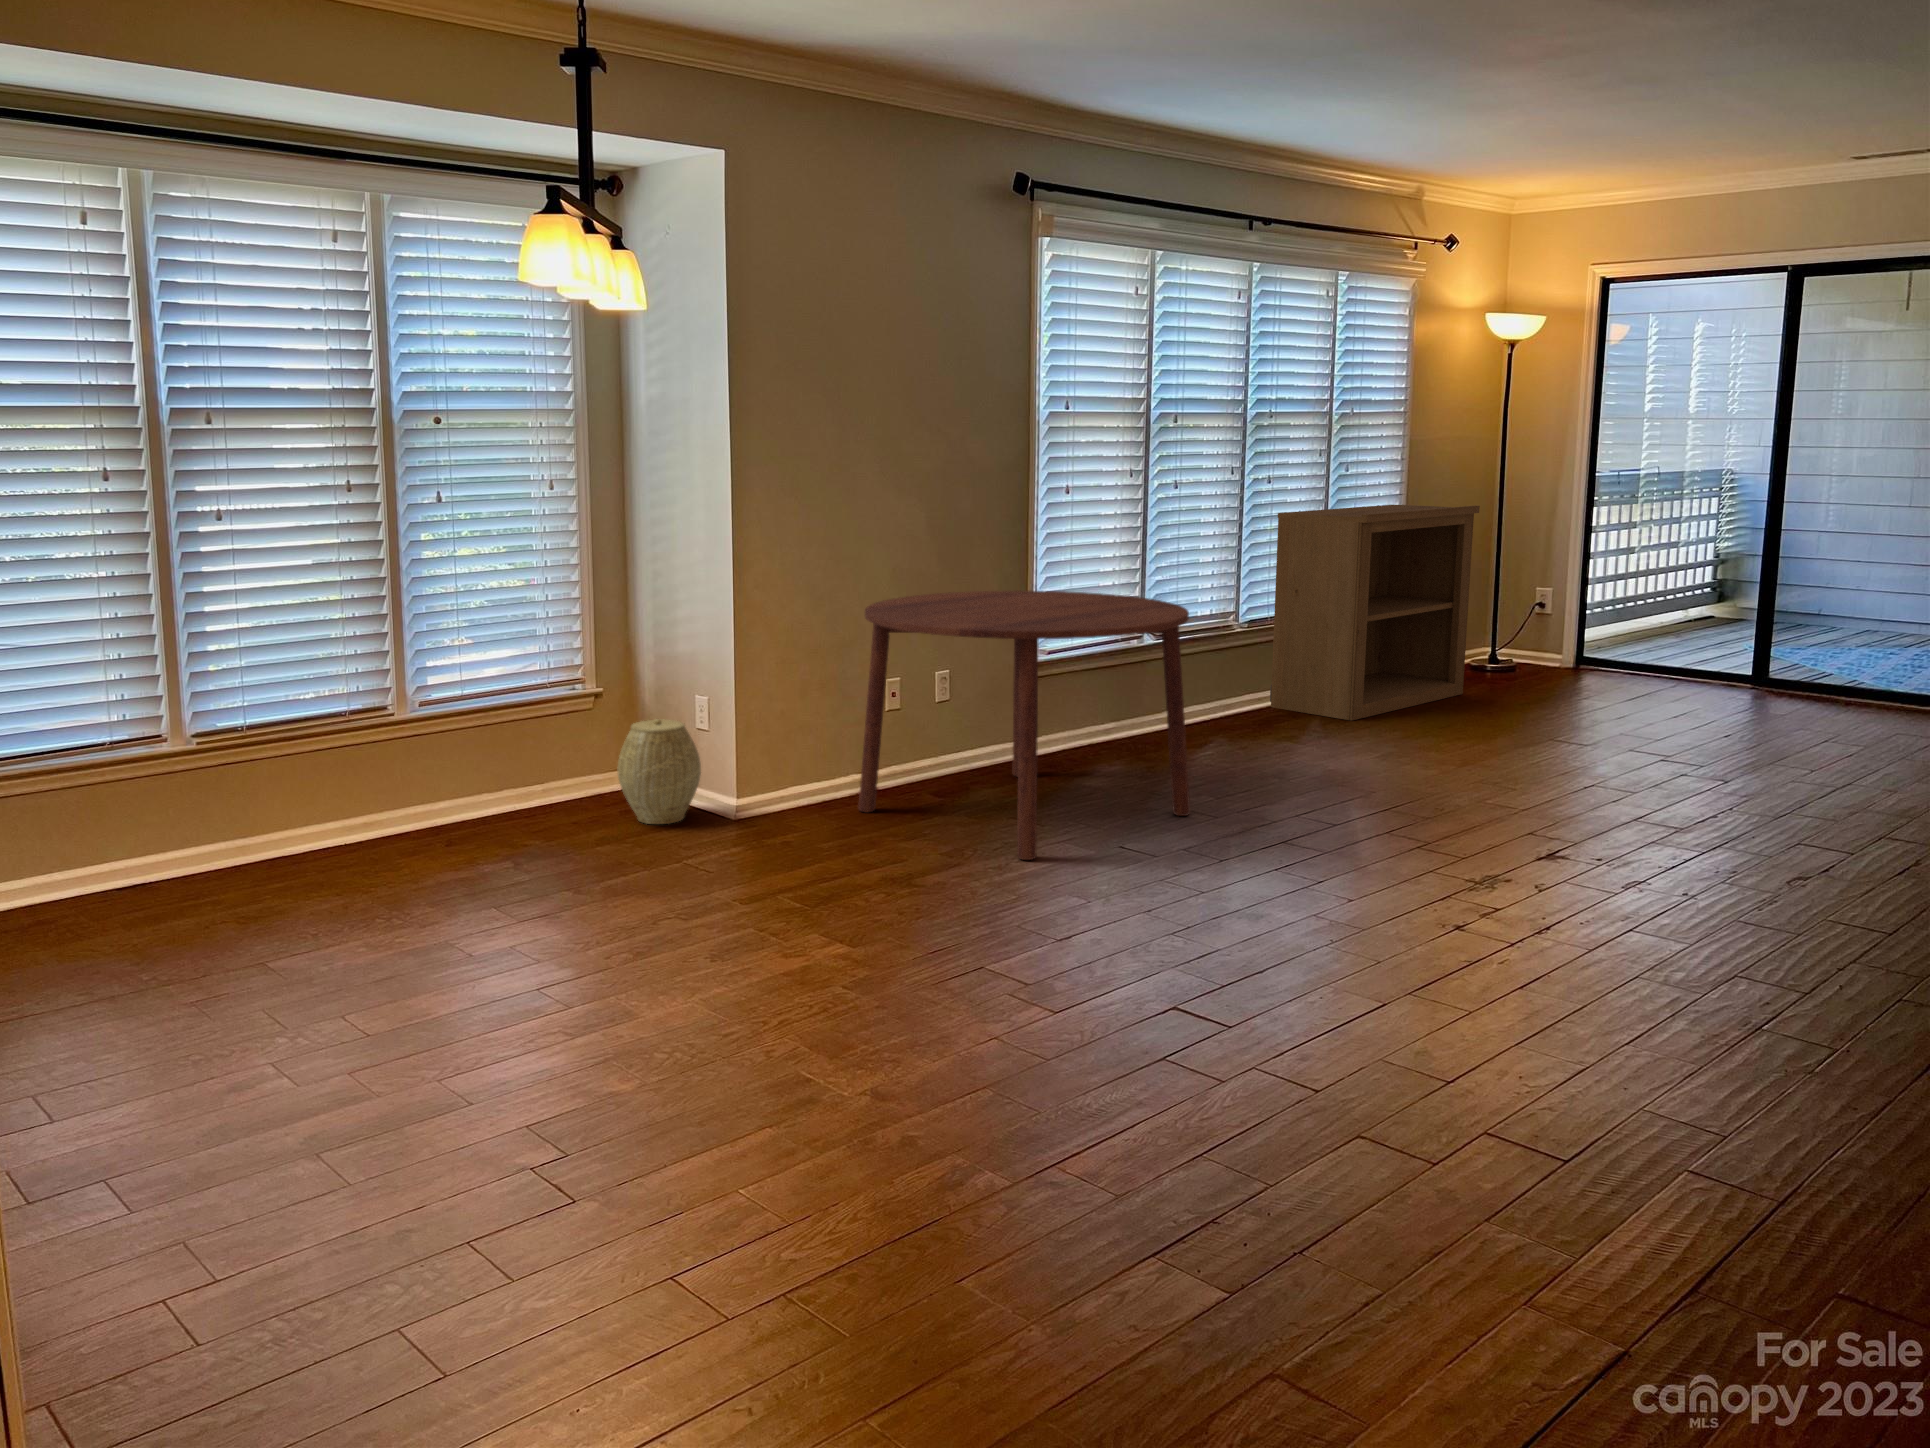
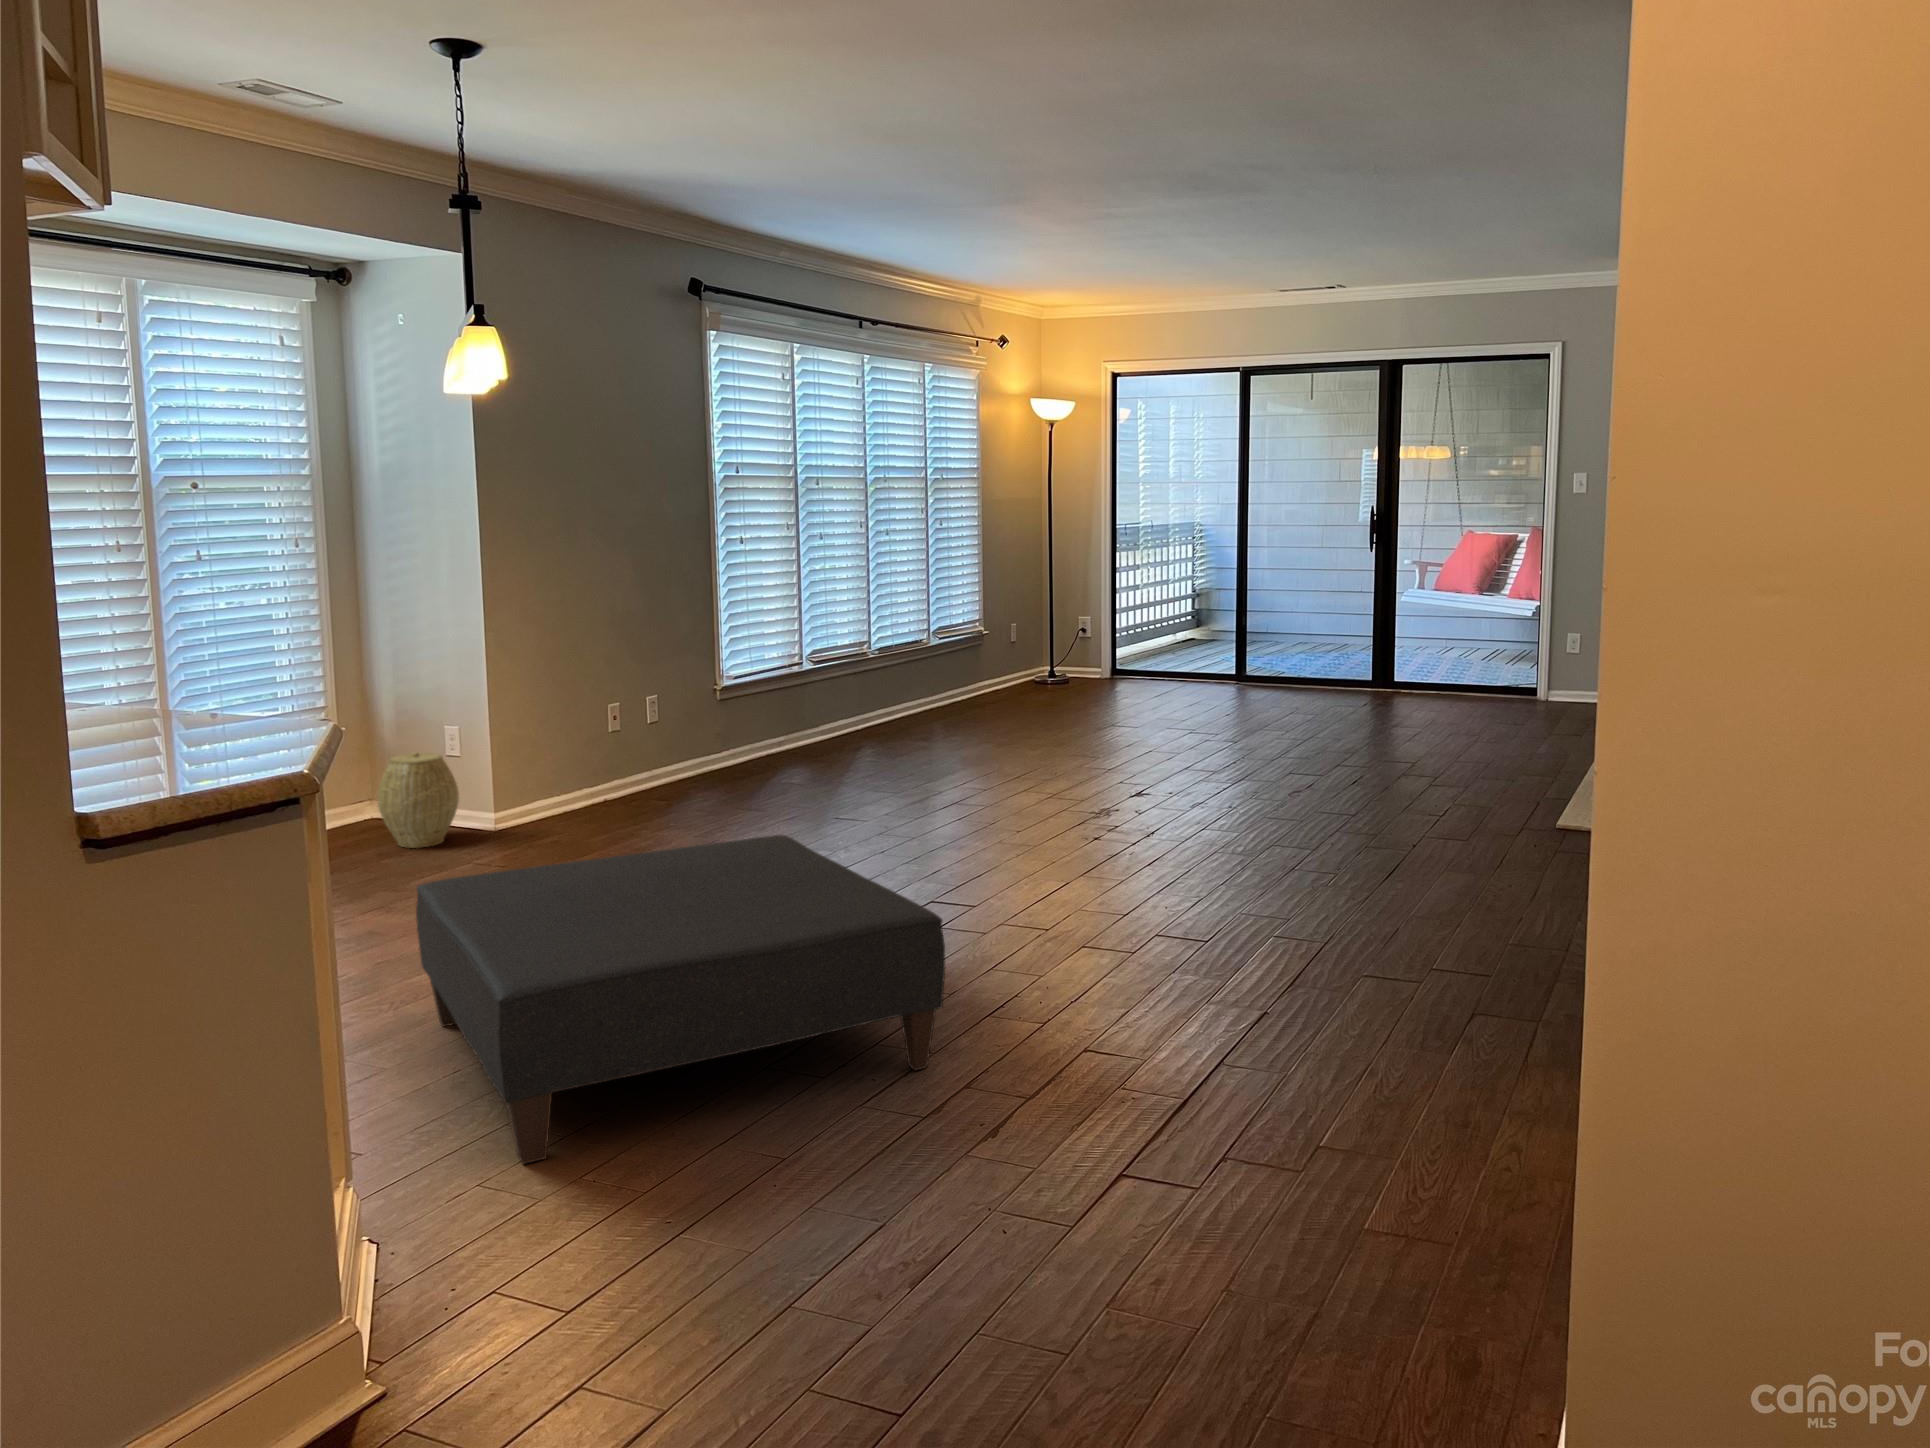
bookshelf: present [1270,505,1480,721] -> none [893,552,1039,725]
dining table: present [858,591,1190,860] -> none [602,626,879,840]
ottoman: none [383,883,1038,1318] -> present [416,835,945,1164]

